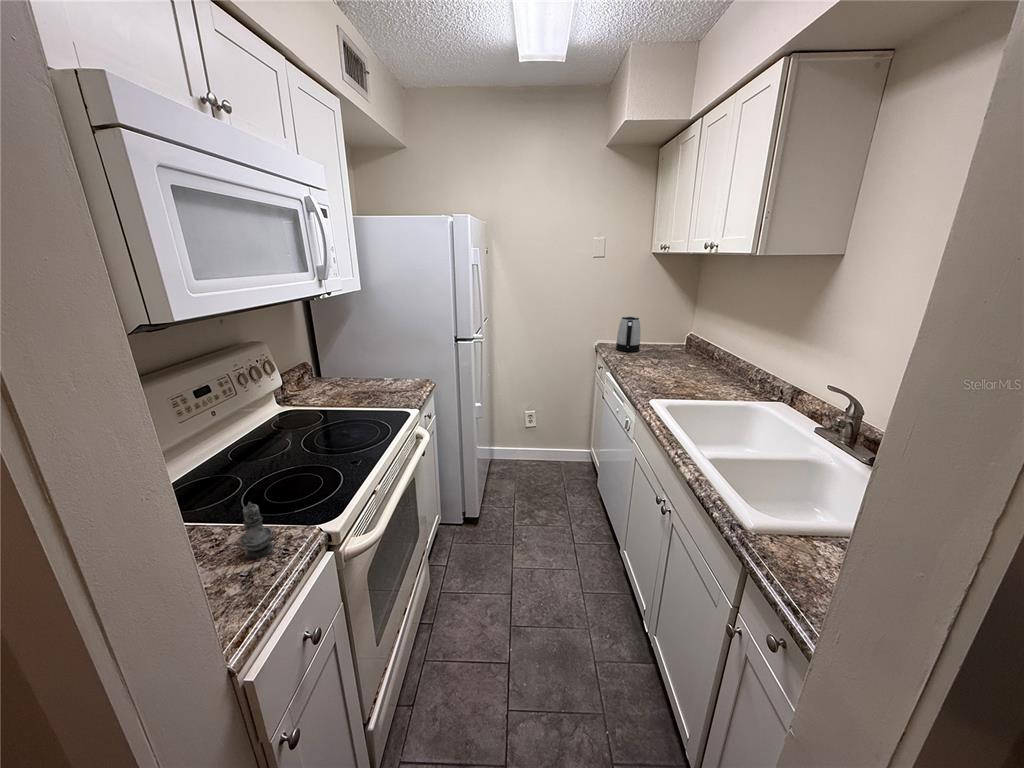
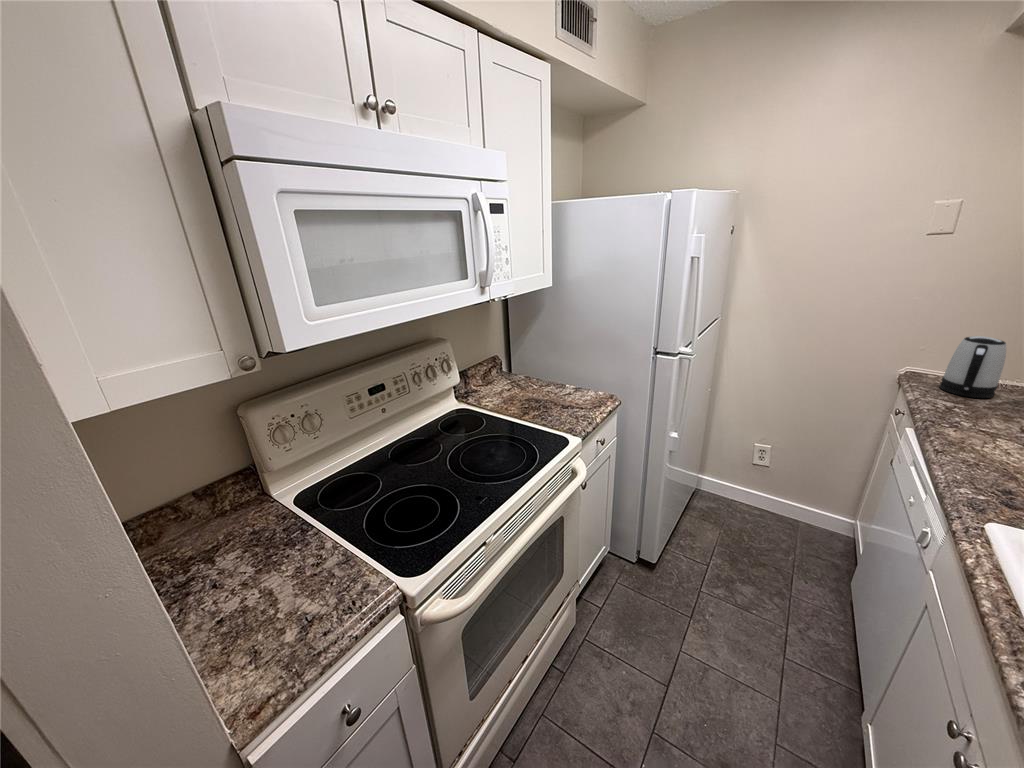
salt shaker: present [240,502,274,559] -> none [315,545,348,603]

